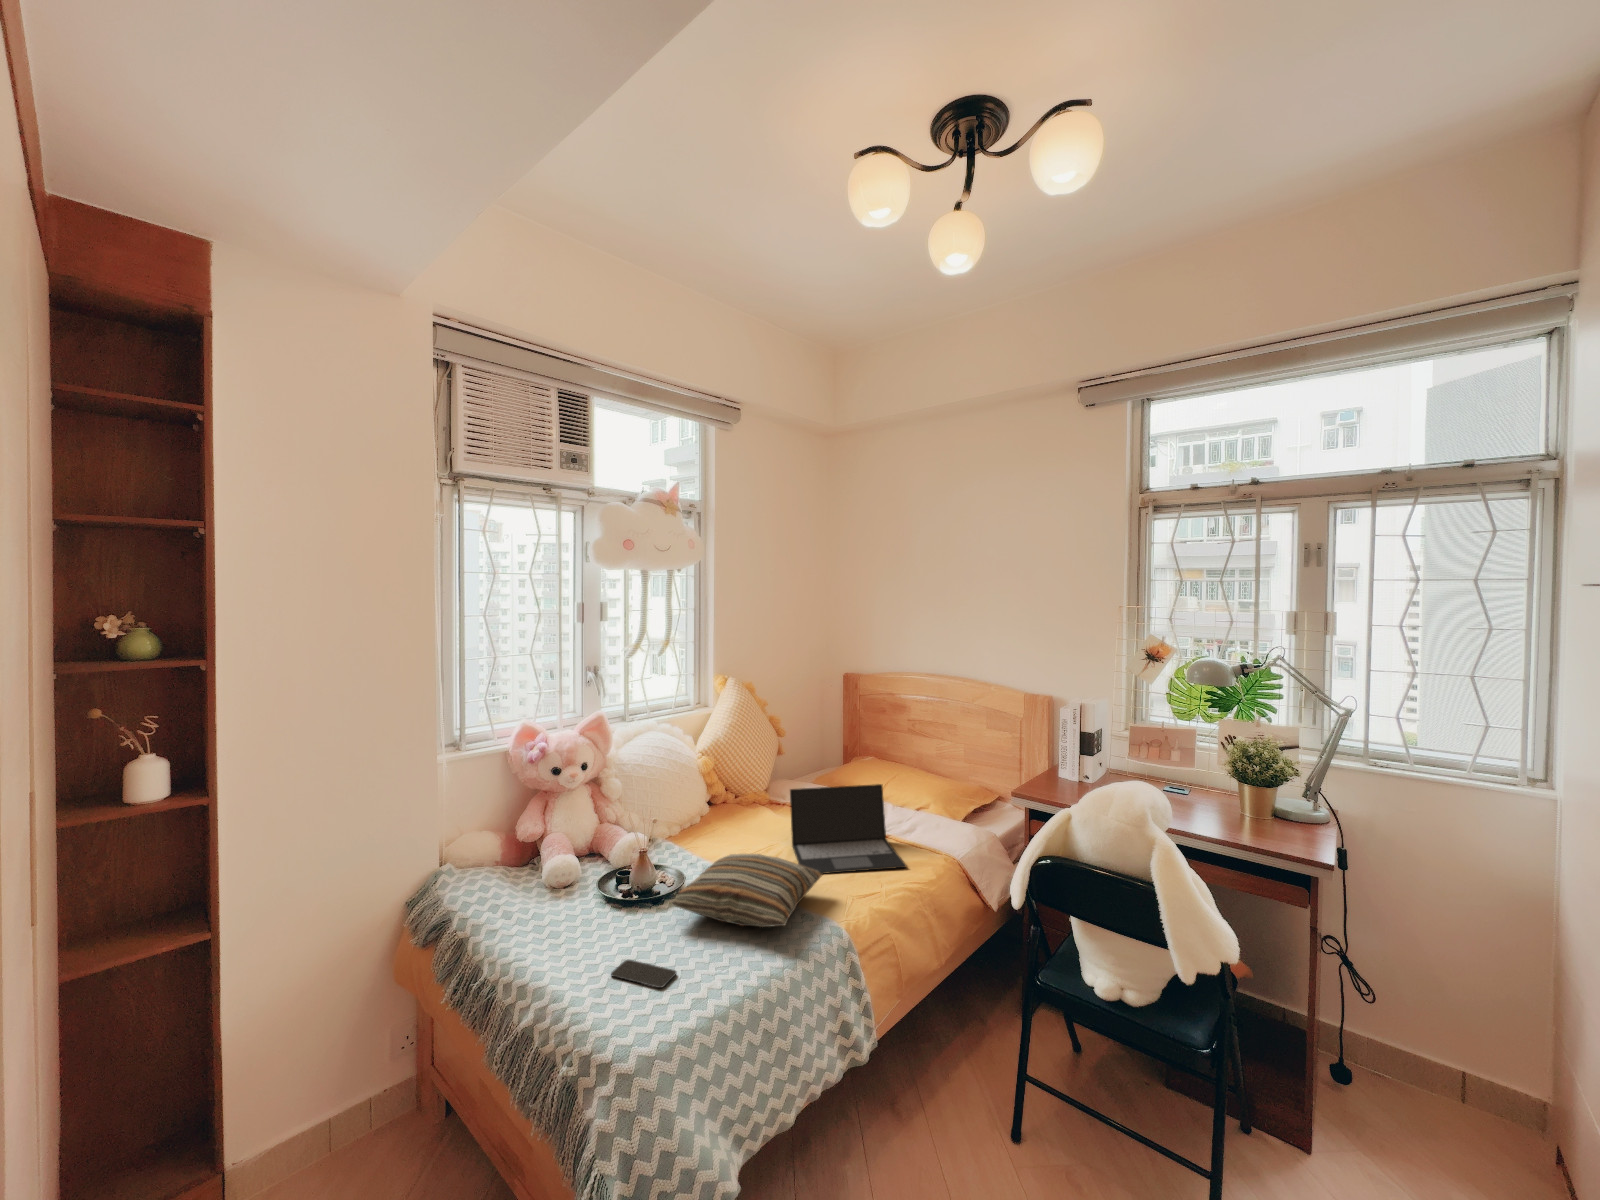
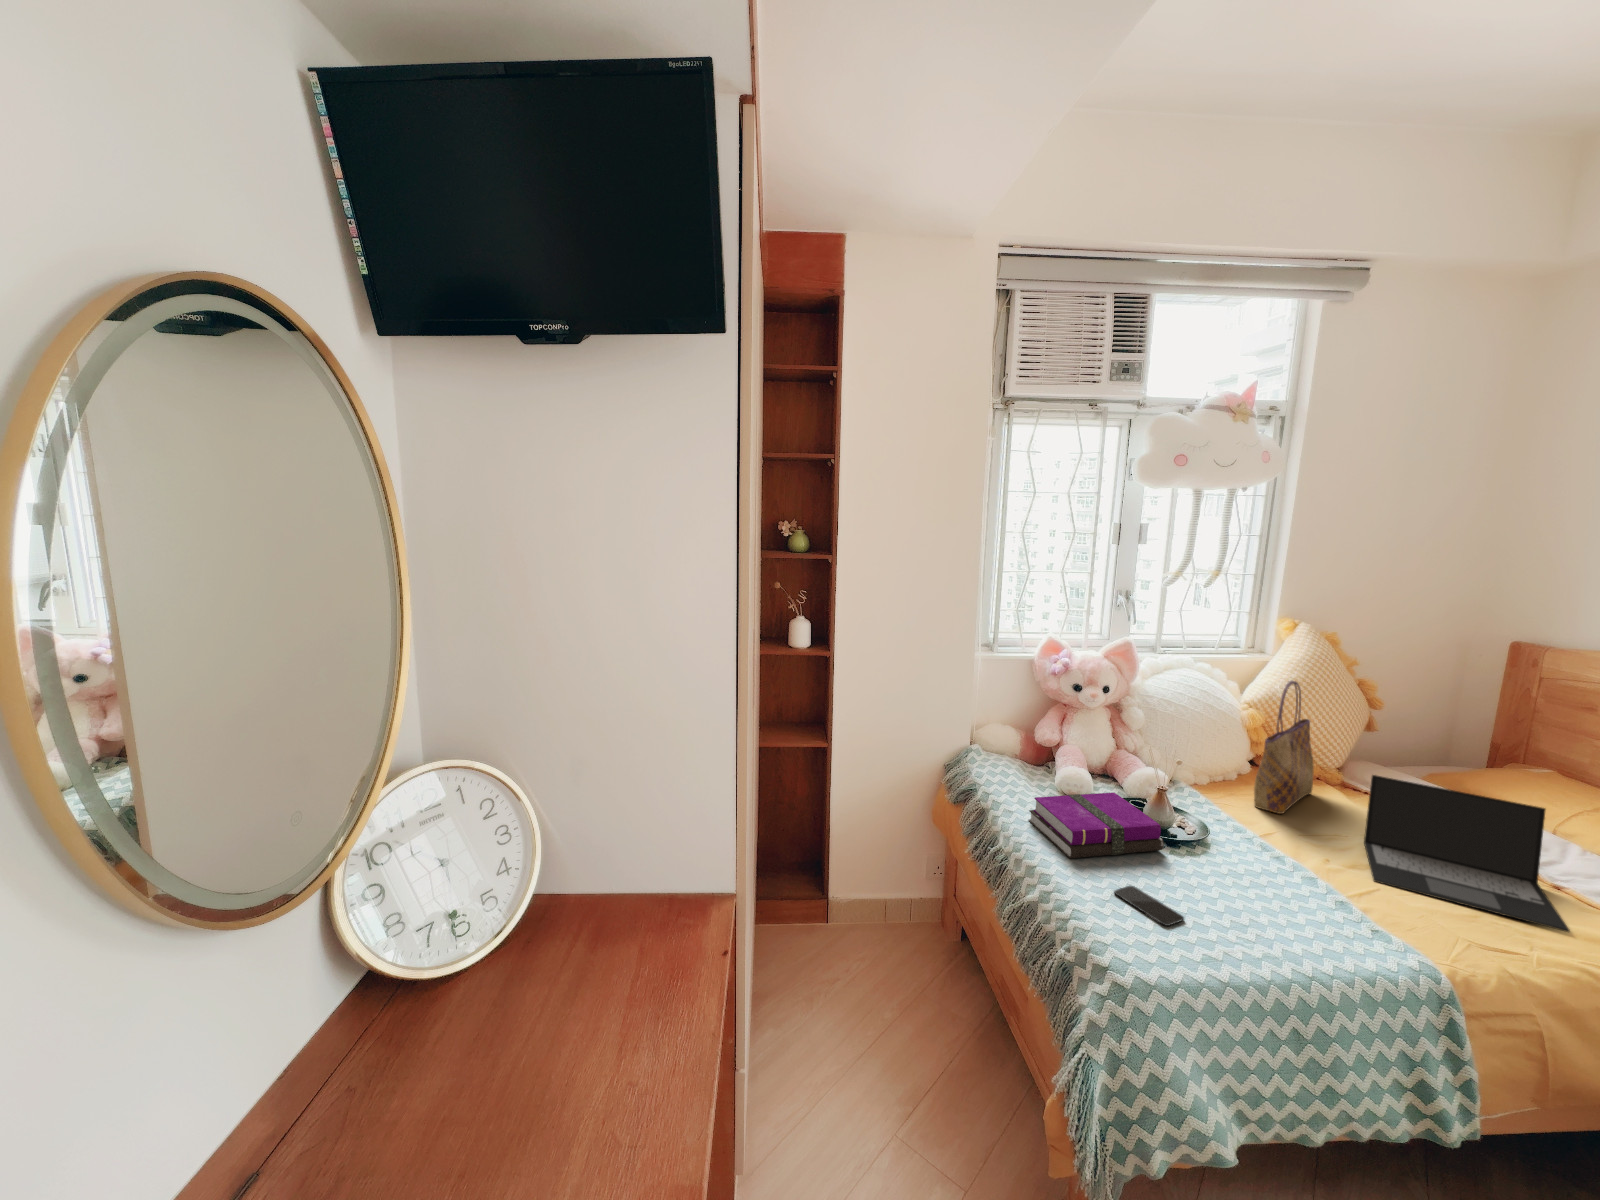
tote bag: none [715,725,754,842] -> present [1254,681,1314,814]
pillow: present [673,854,823,927] -> none [1188,825,1407,926]
notebook: none [514,868,651,956] -> present [1029,792,1164,858]

